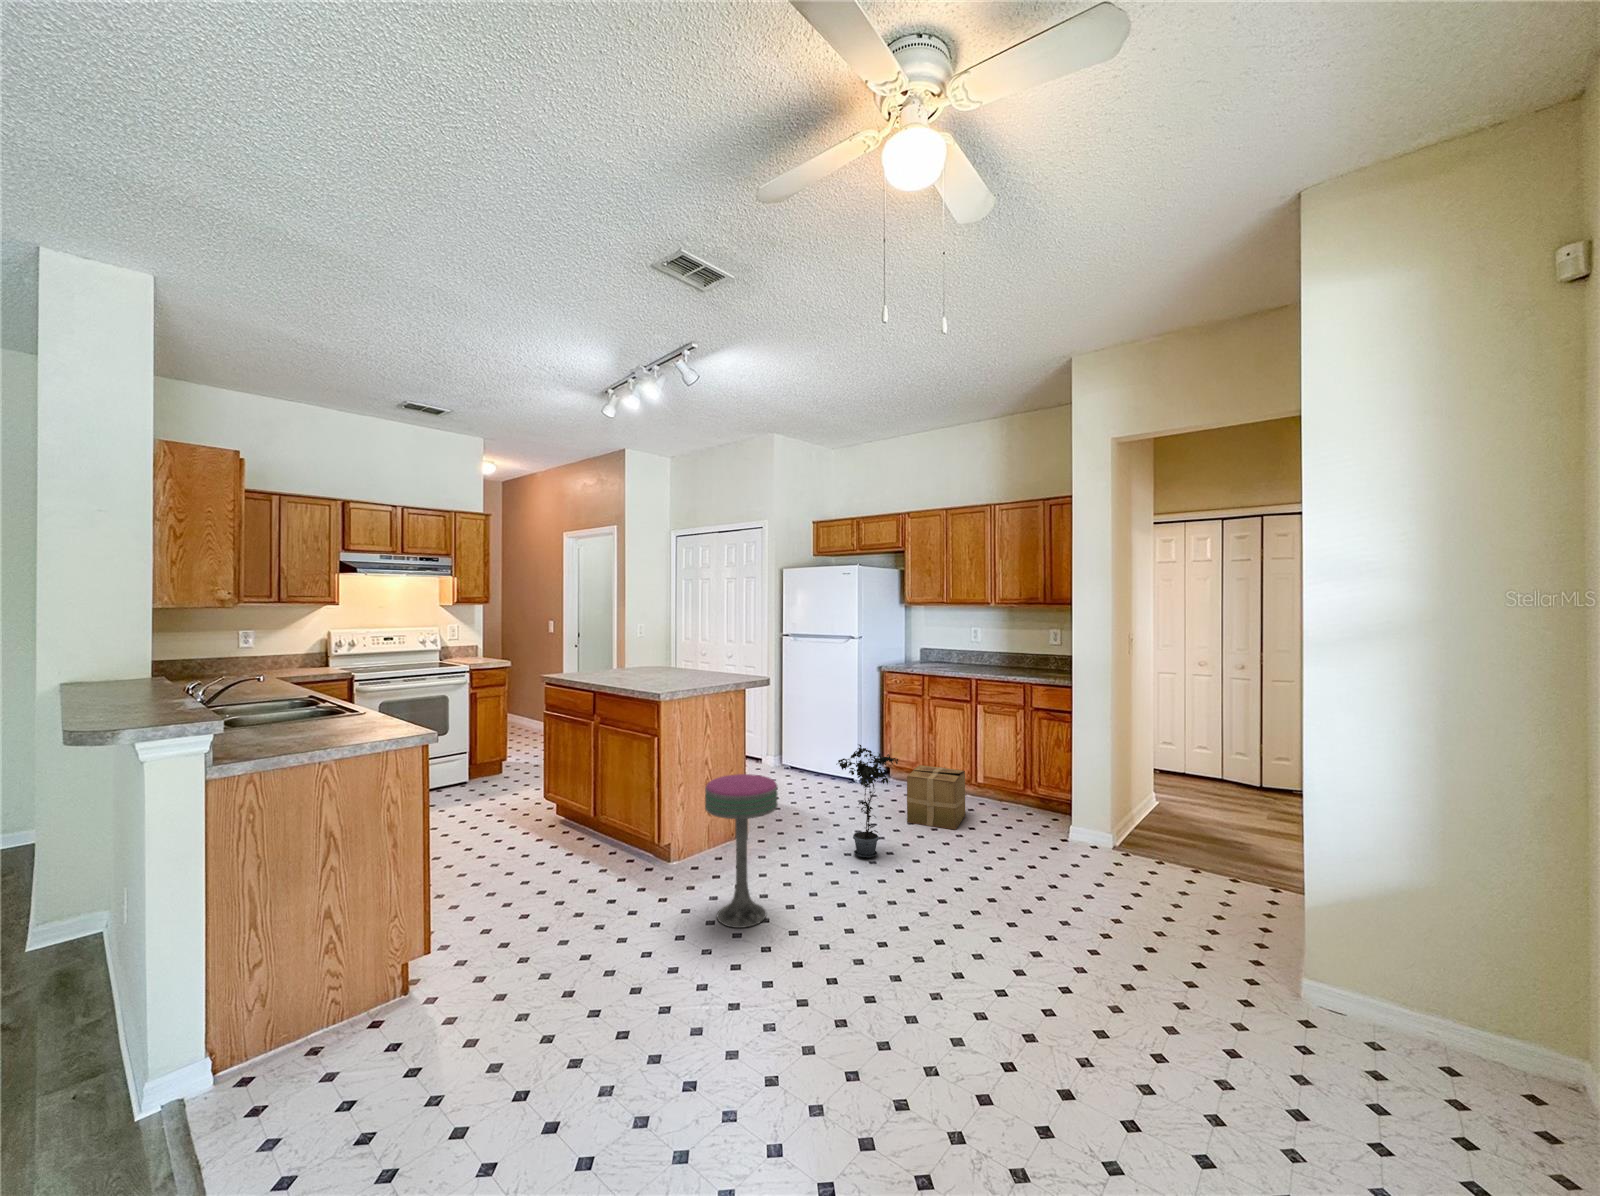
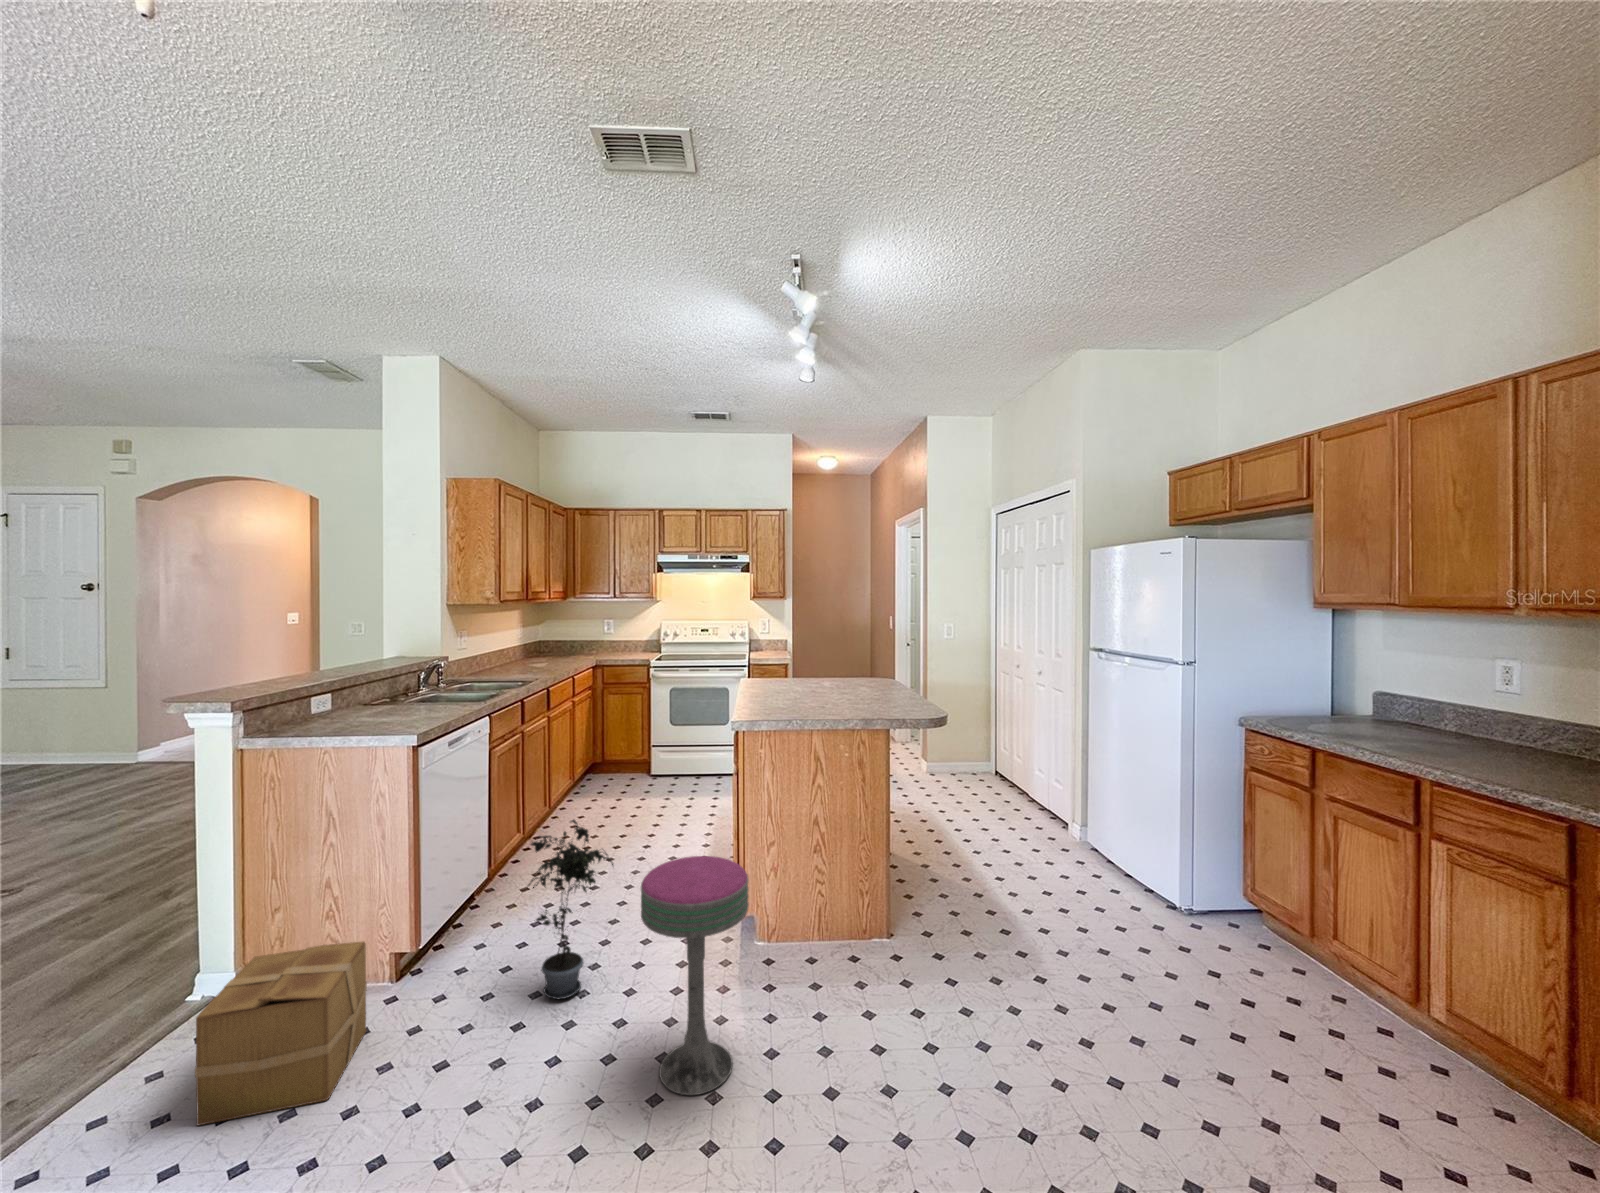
potted plant: present [836,745,898,858] -> present [528,820,613,999]
cardboard box: present [907,765,966,830] -> present [195,942,367,1125]

